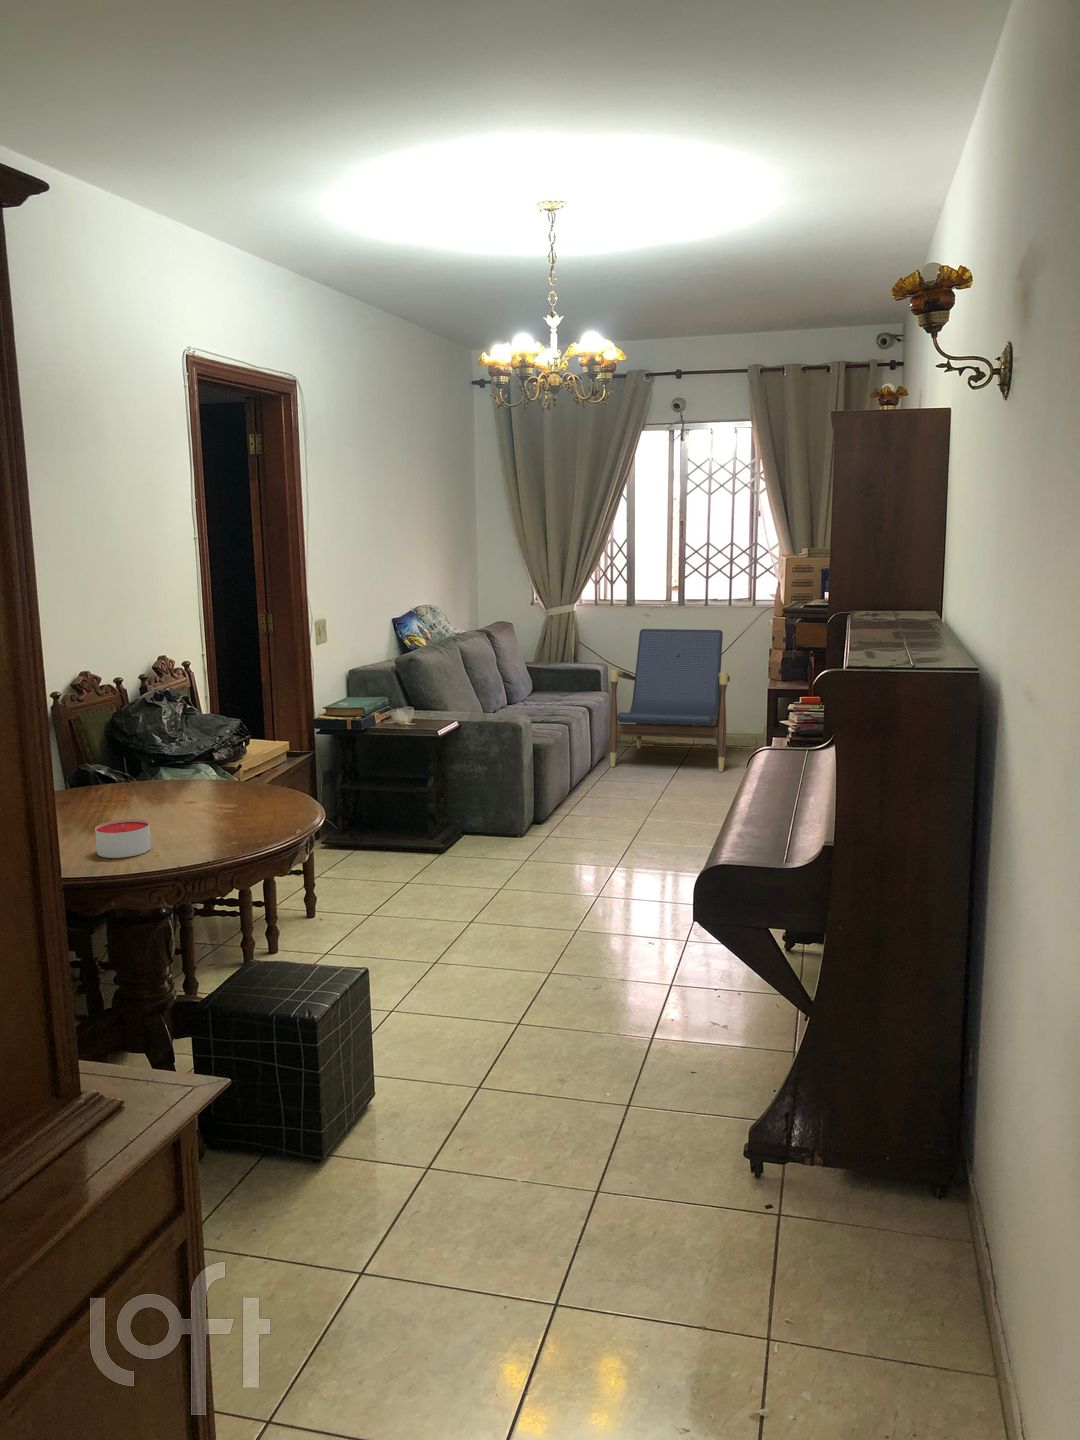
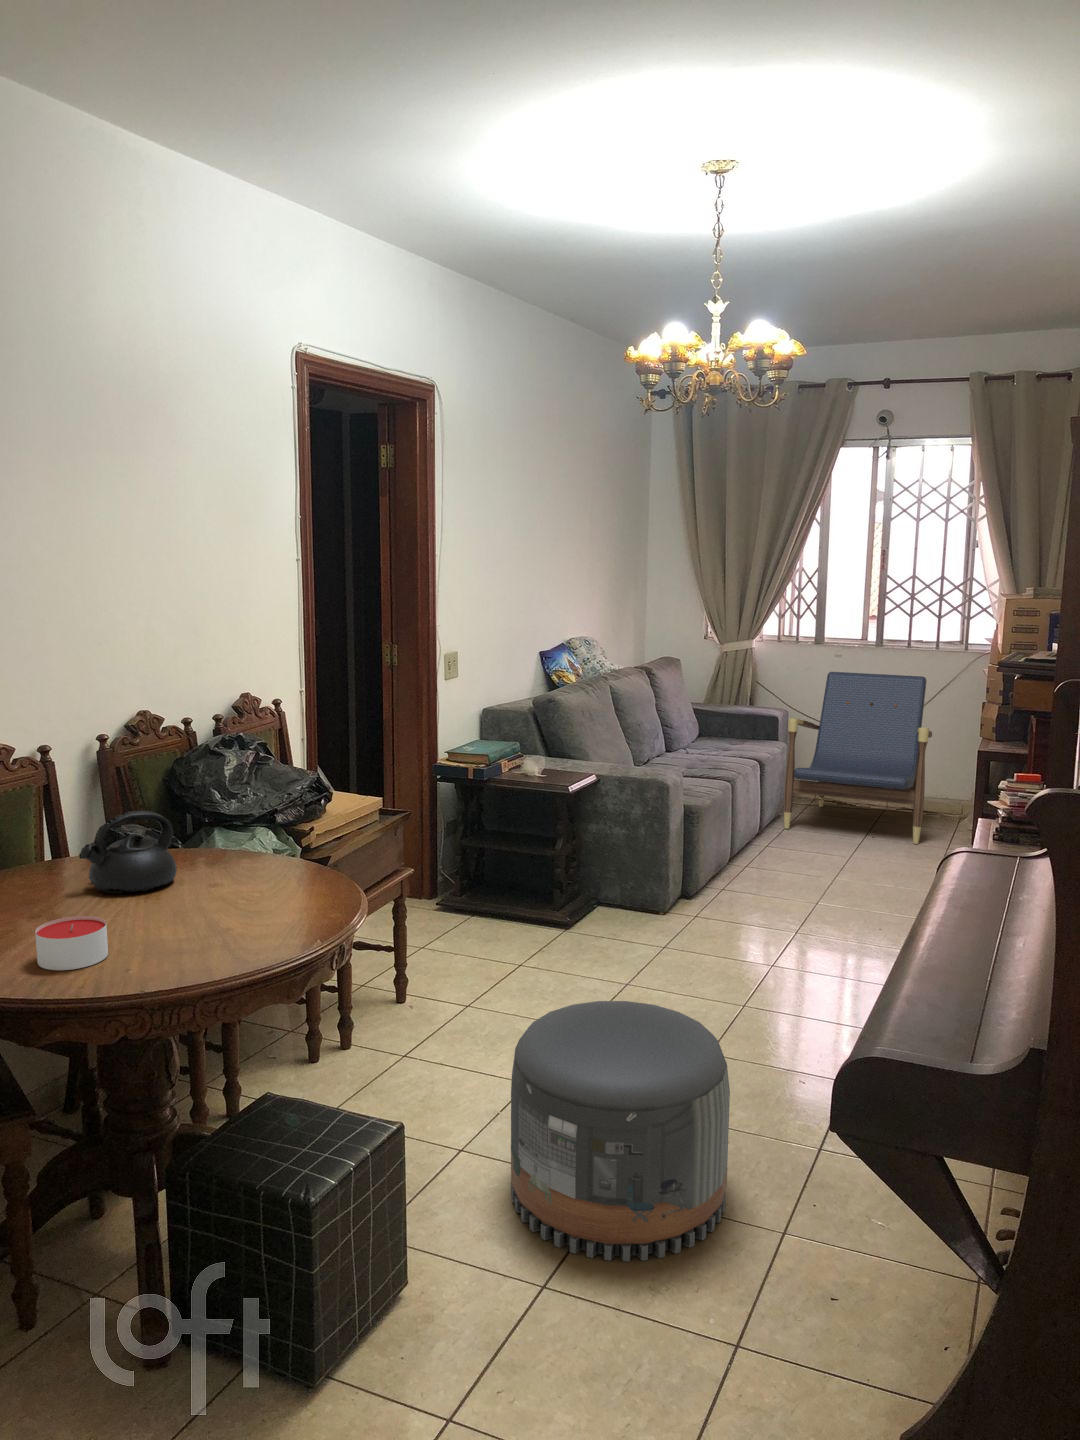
teapot: none [85,746,163,813] -> present [79,811,177,894]
pouf: none [444,878,612,1059] -> present [511,1001,730,1261]

